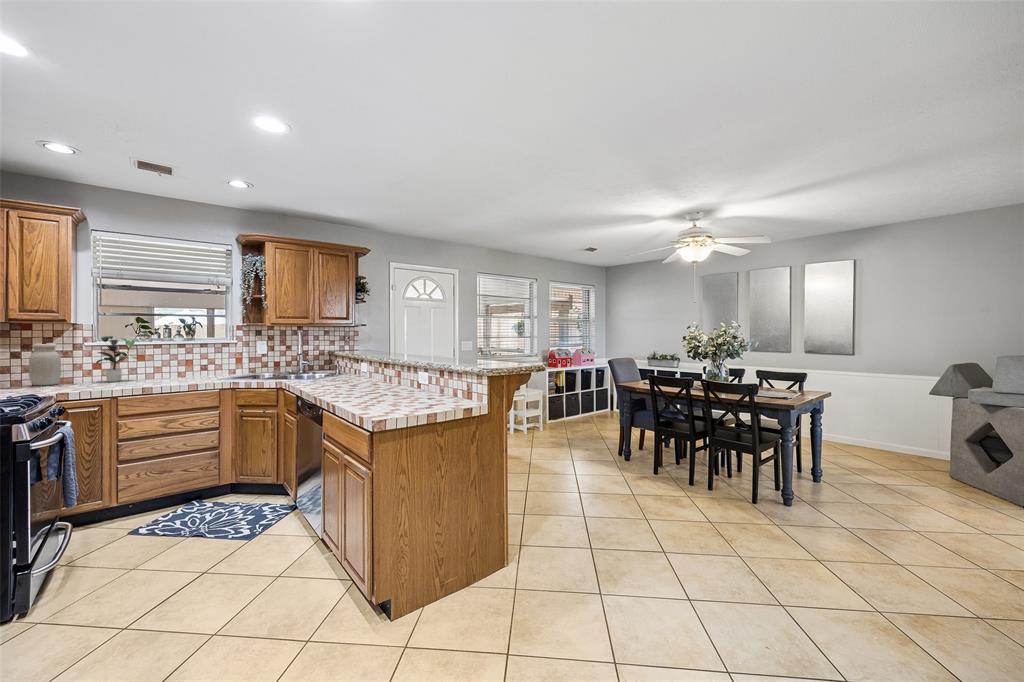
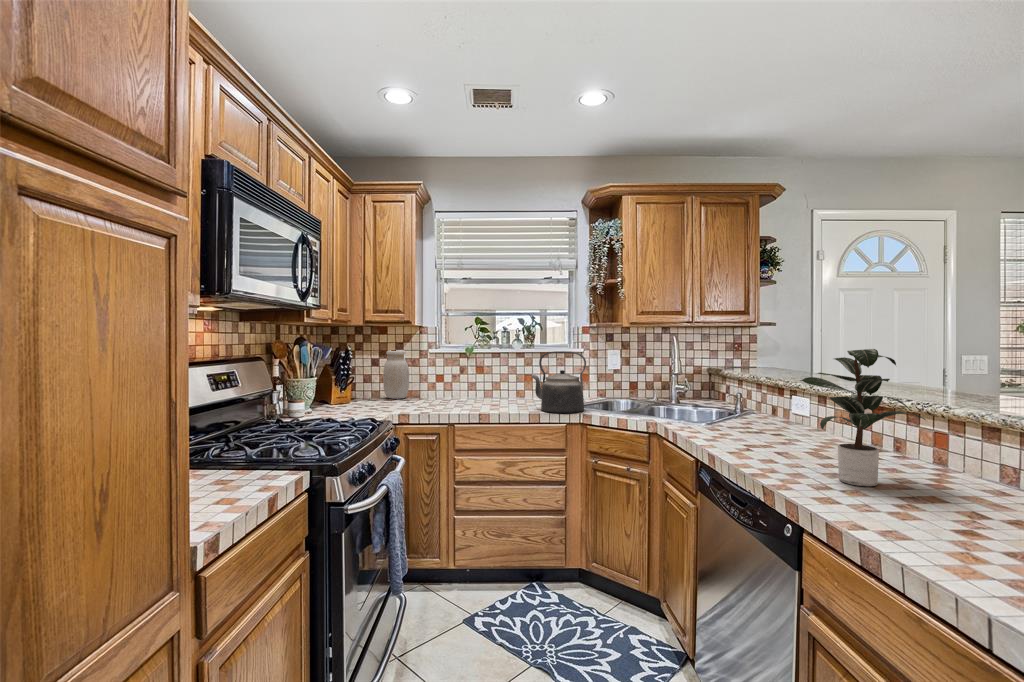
potted plant: present [96,336,137,382] -> present [800,349,925,486]
kettle: none [191,342,235,383] -> present [532,351,586,413]

